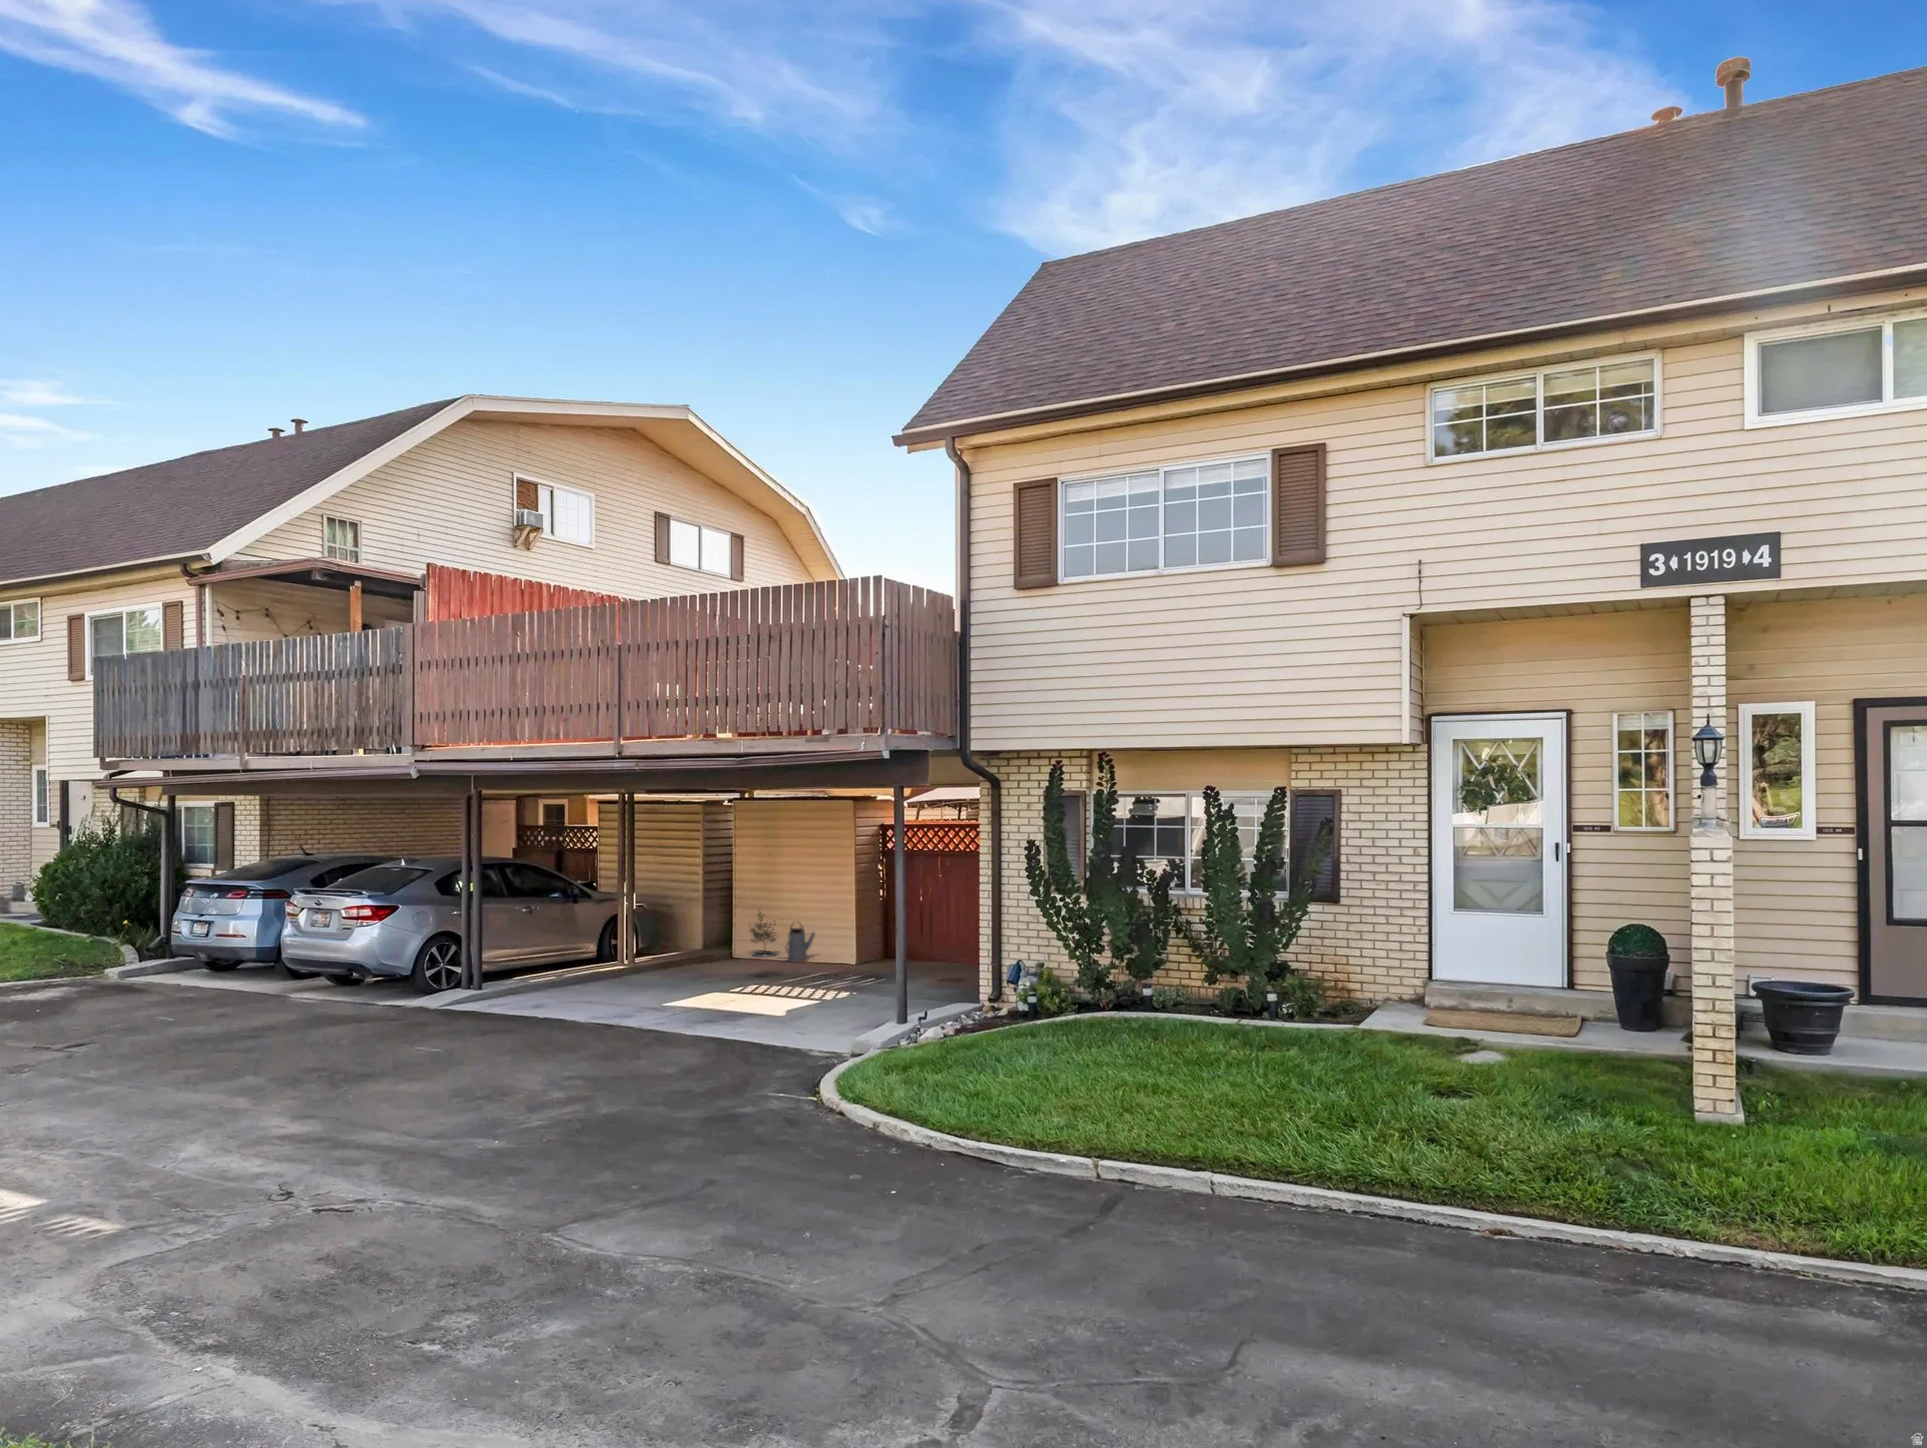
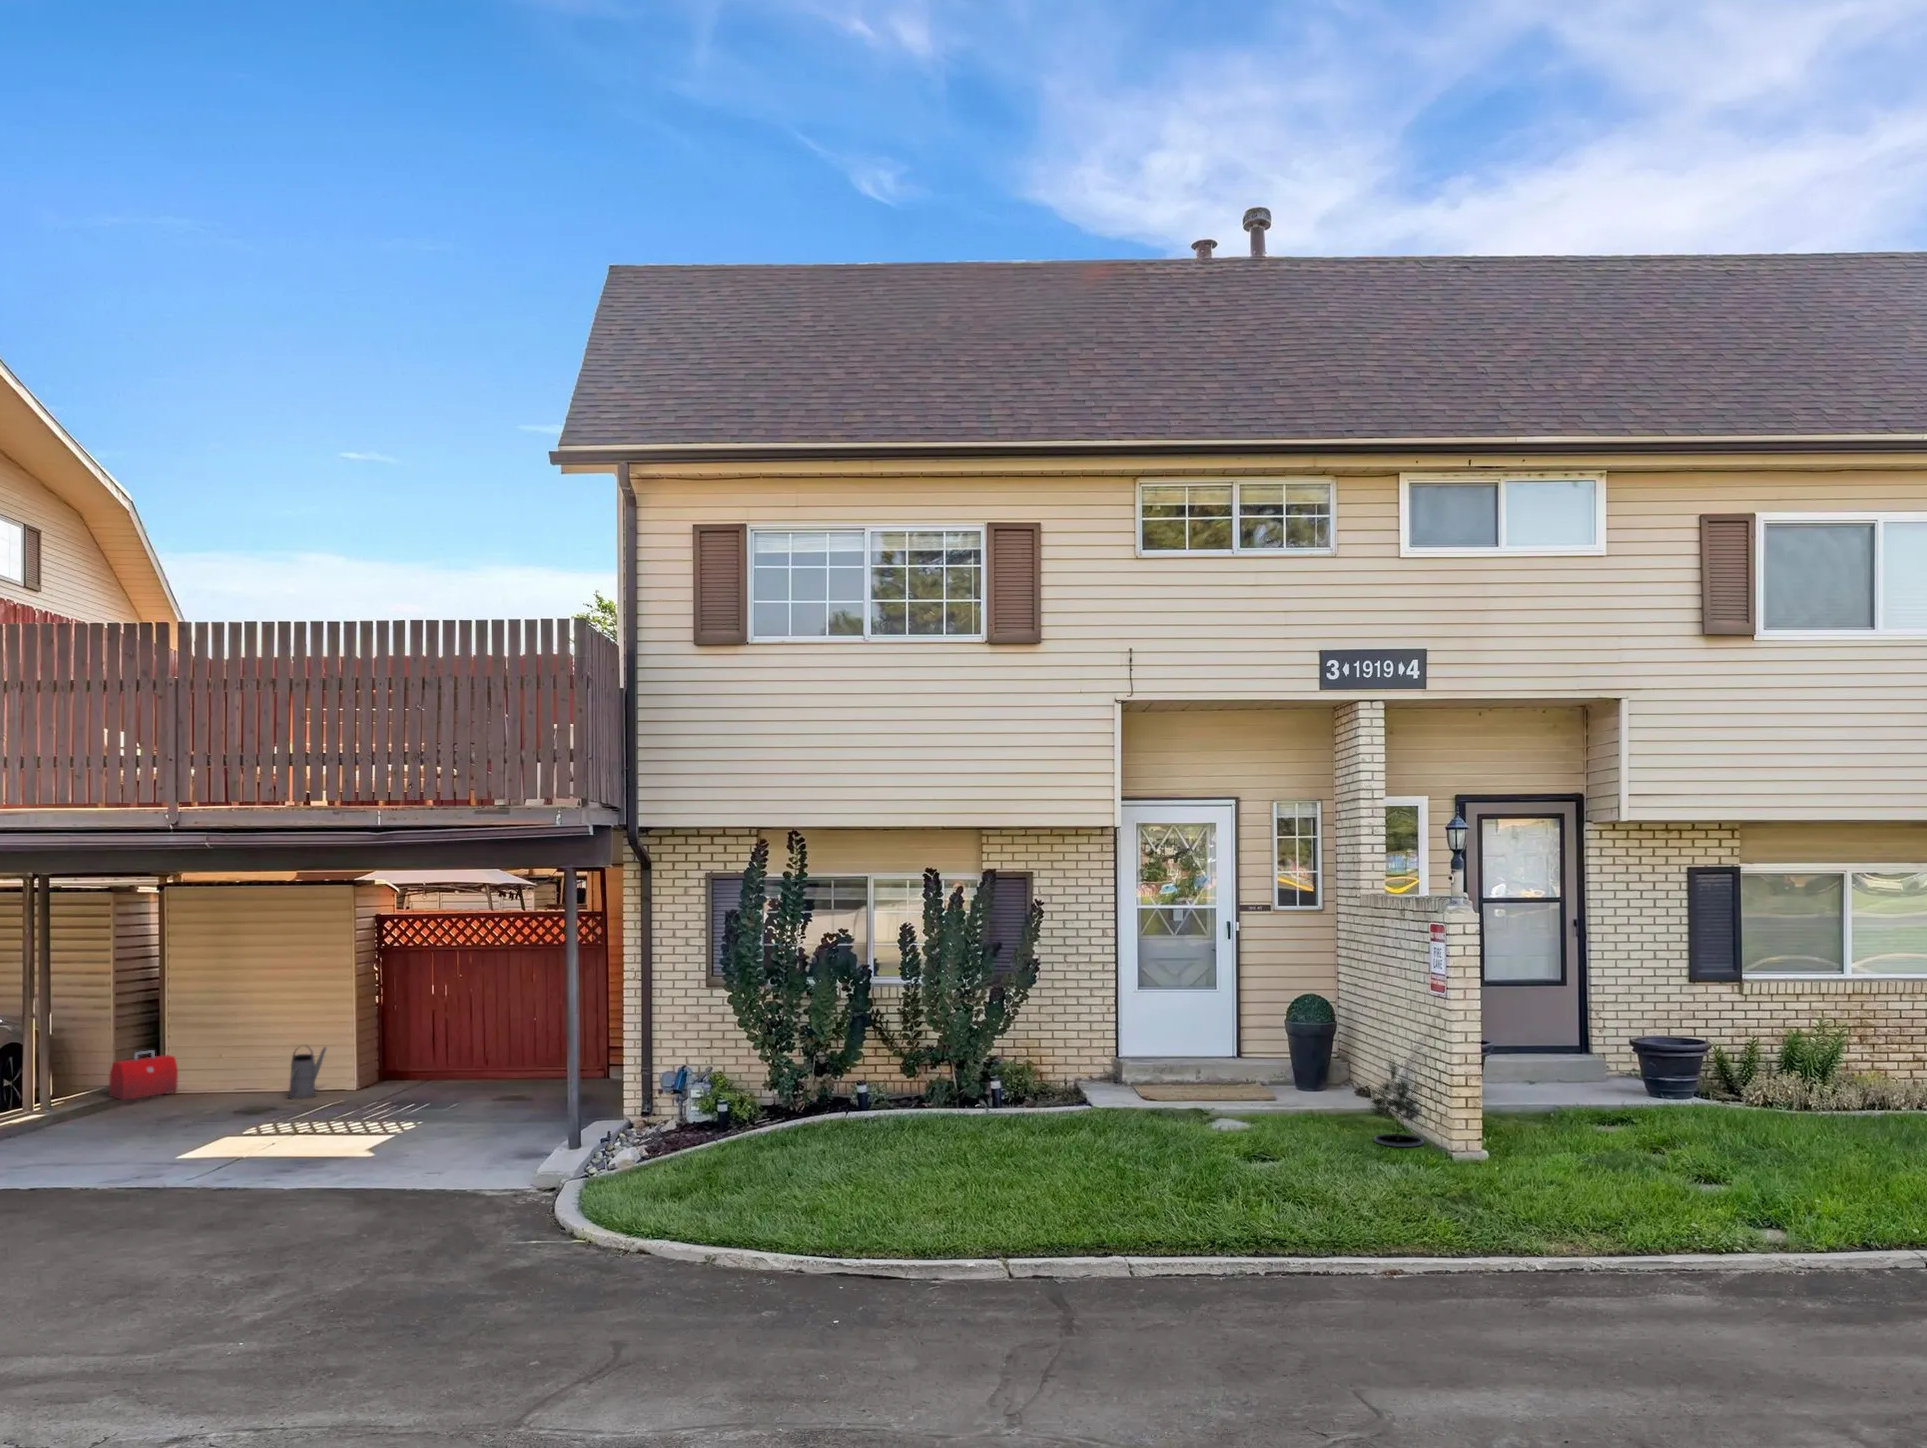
potted tree: present [751,912,778,957] -> present [1367,1057,1424,1147]
toolbox: none [686,919,728,954] -> present [109,1050,178,1100]

